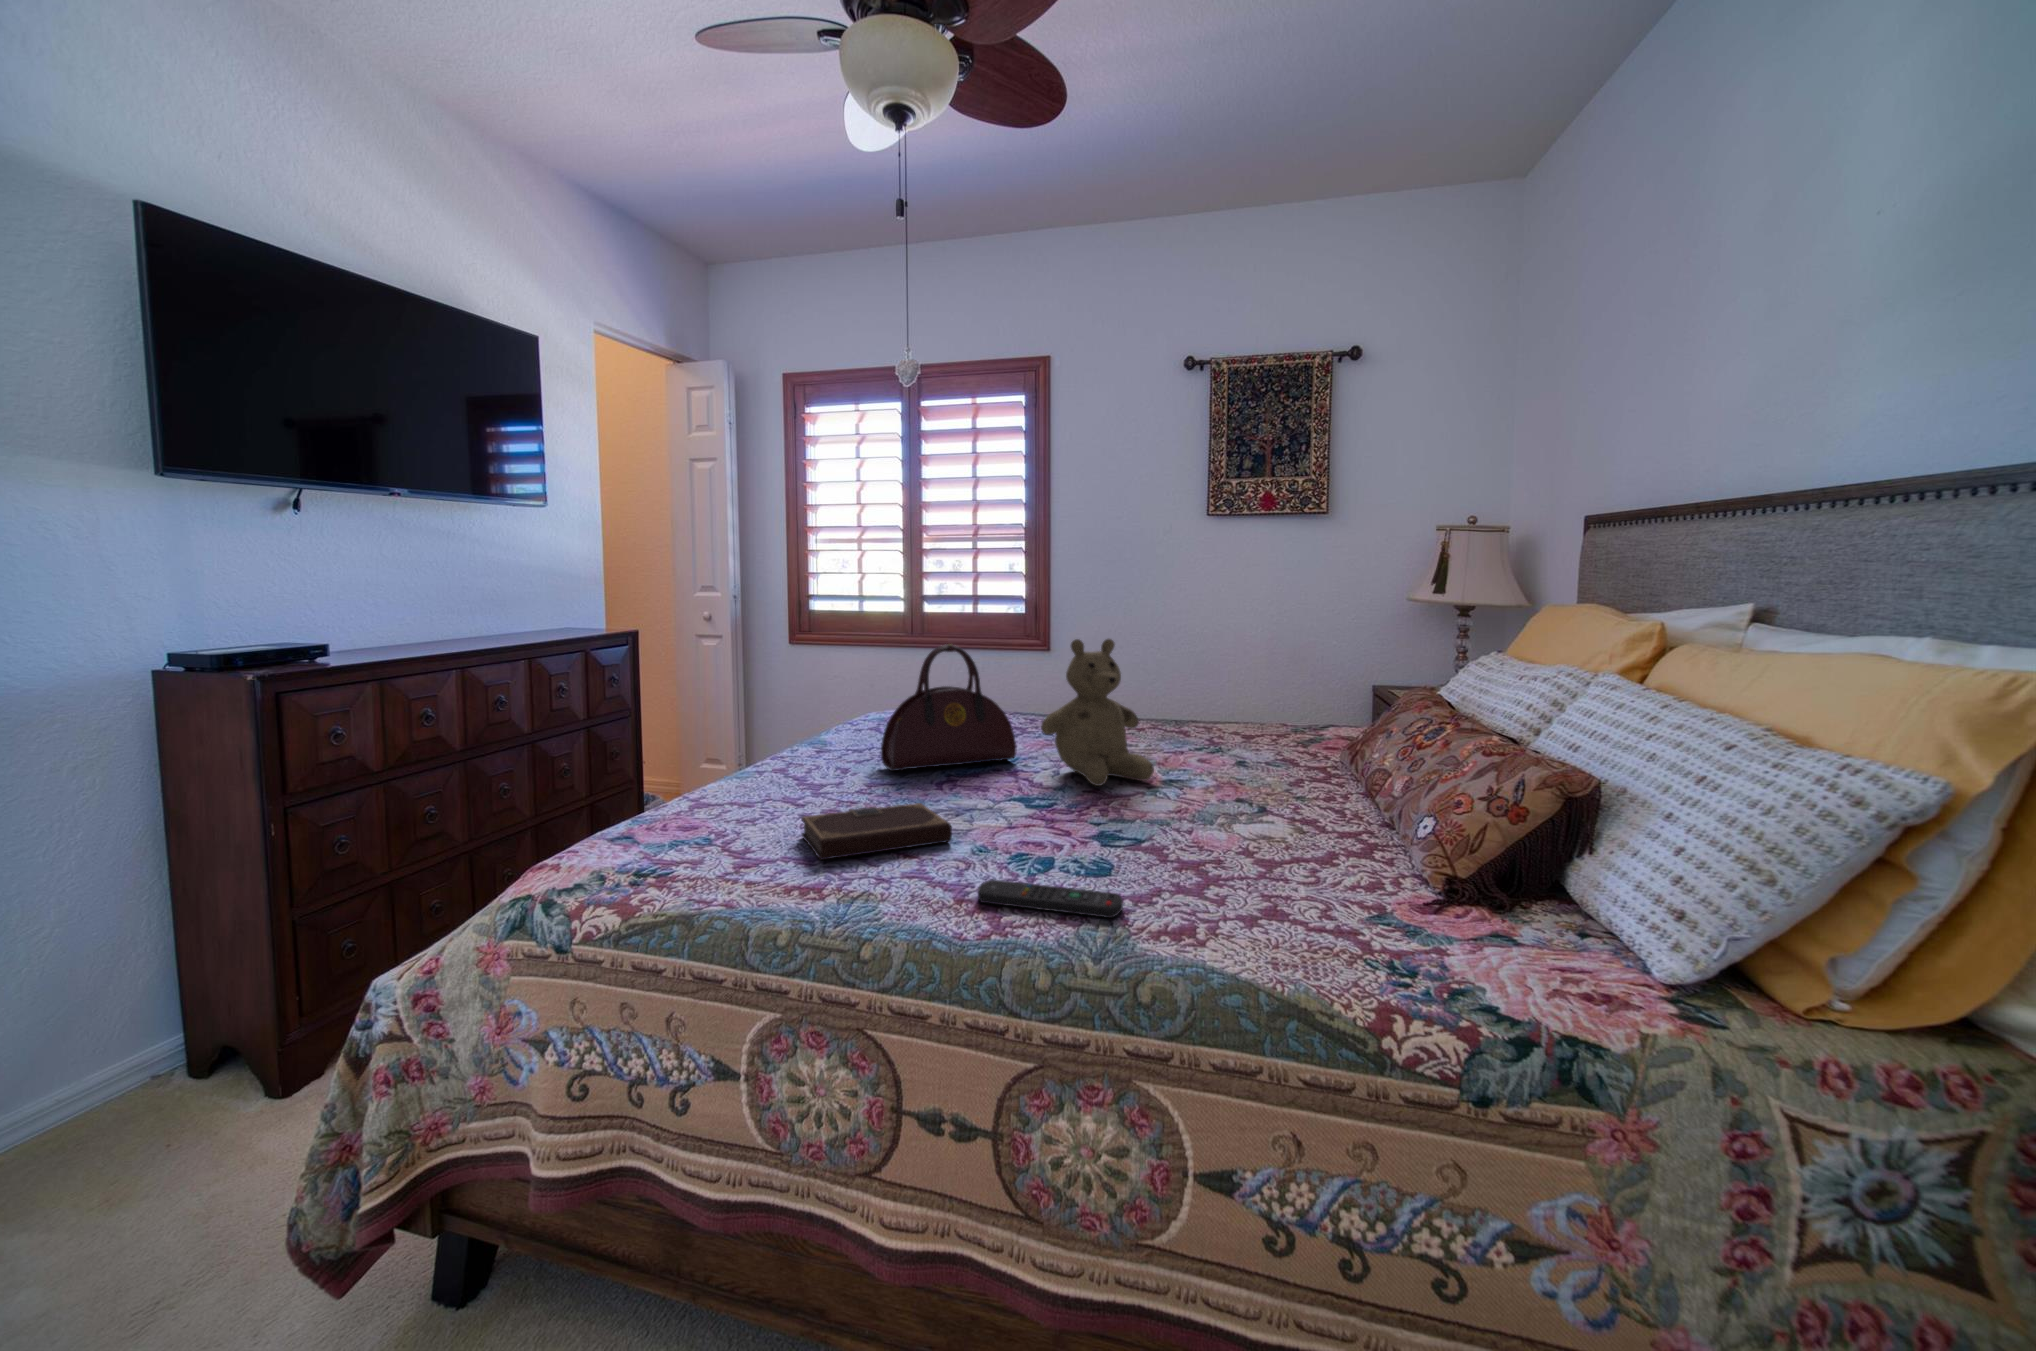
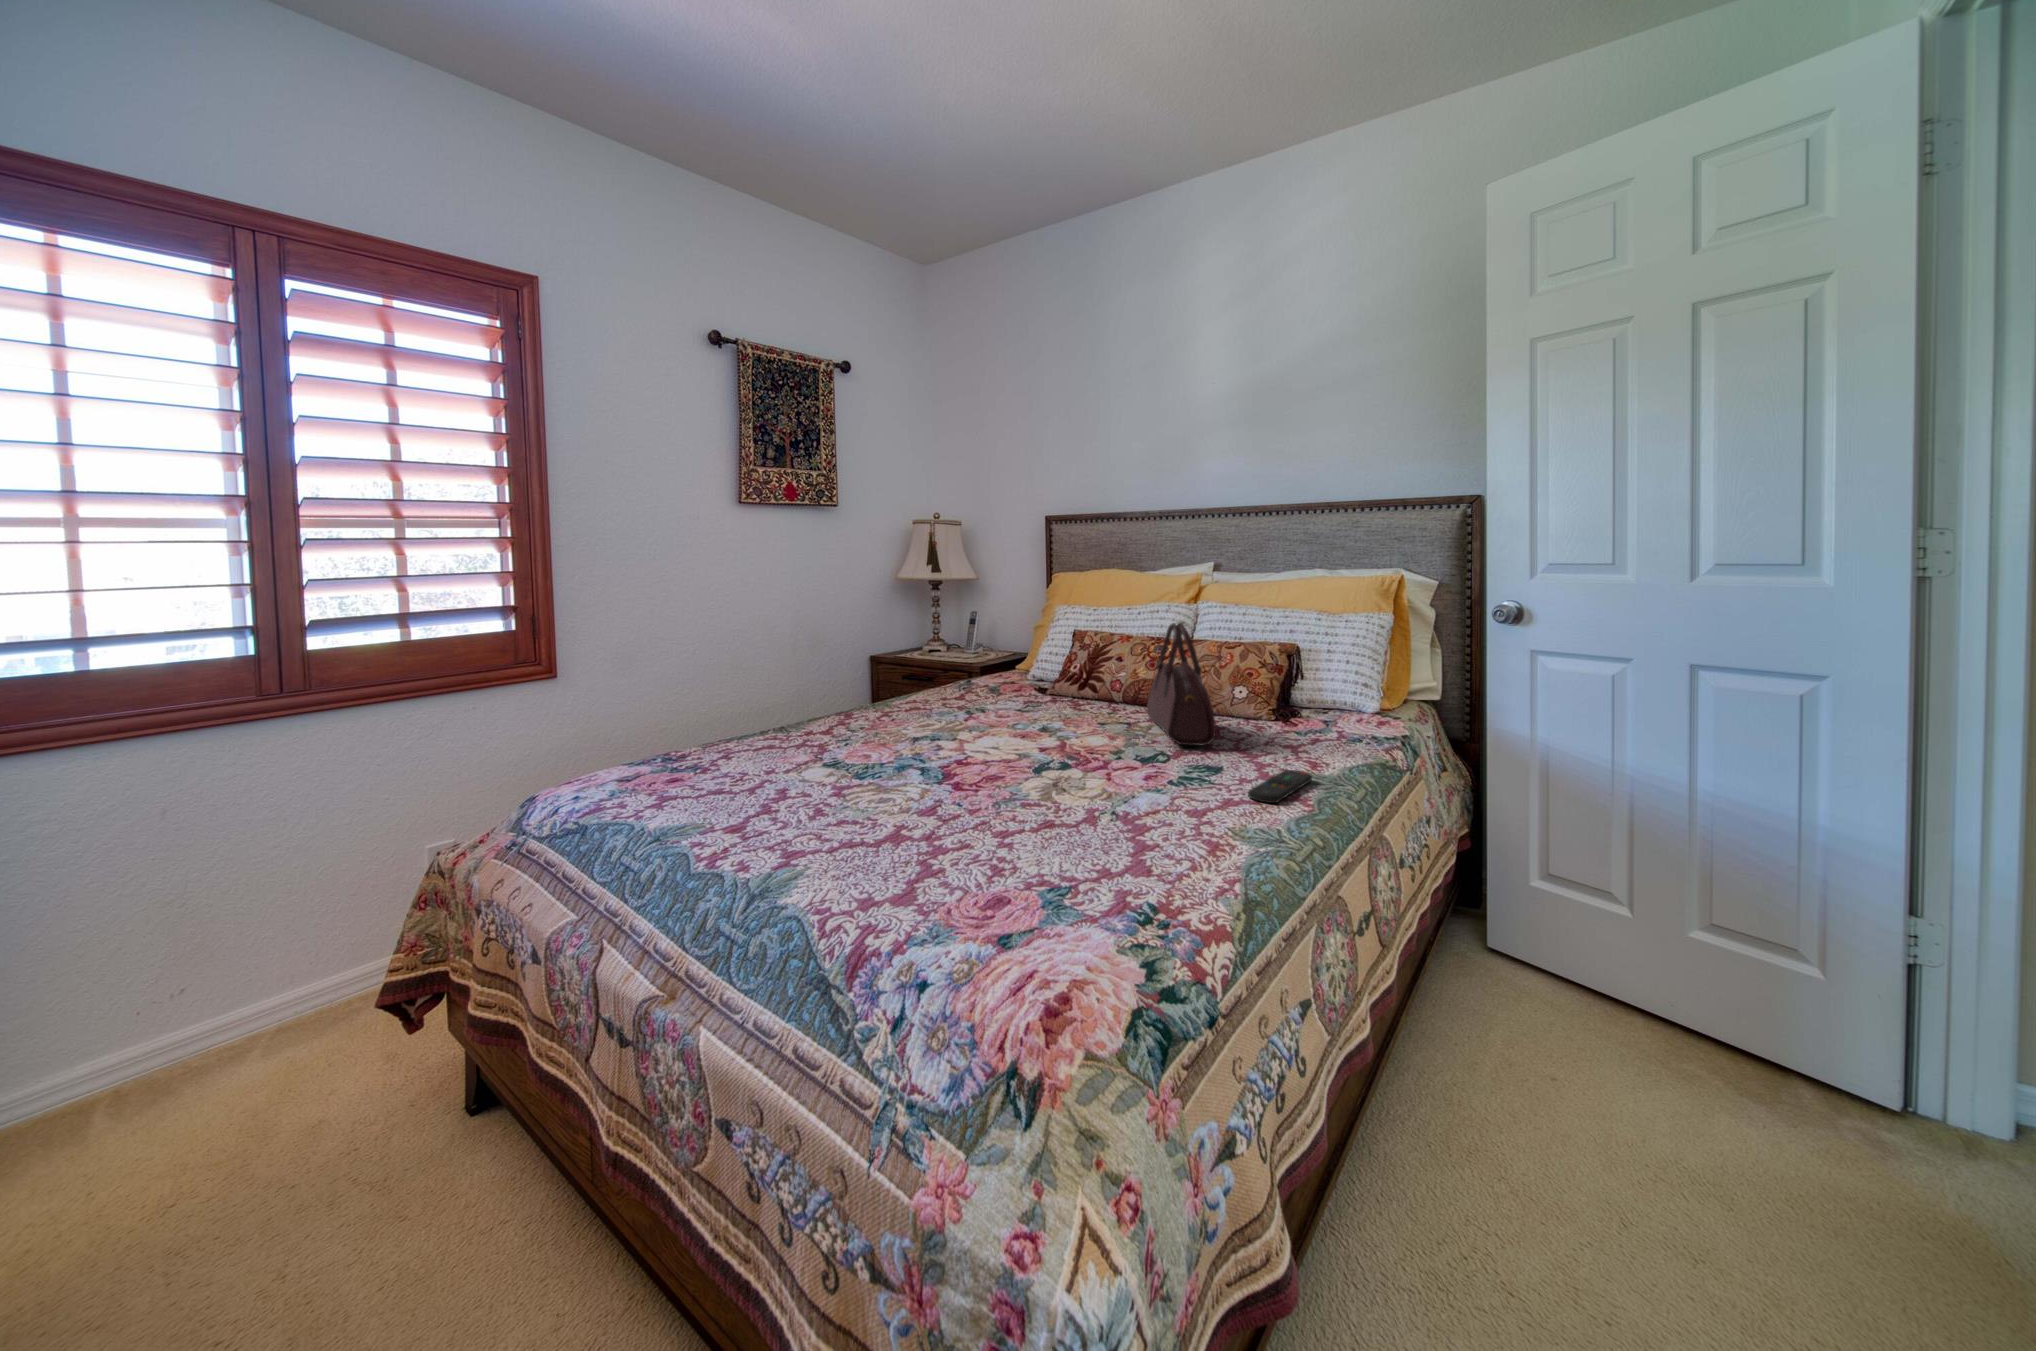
teddy bear: present [1041,639,1154,786] -> none [964,615,1045,740]
handbag: present [881,644,1016,771] -> present [1147,622,1216,745]
notebook: present [801,803,952,860] -> none [1063,778,1169,837]

